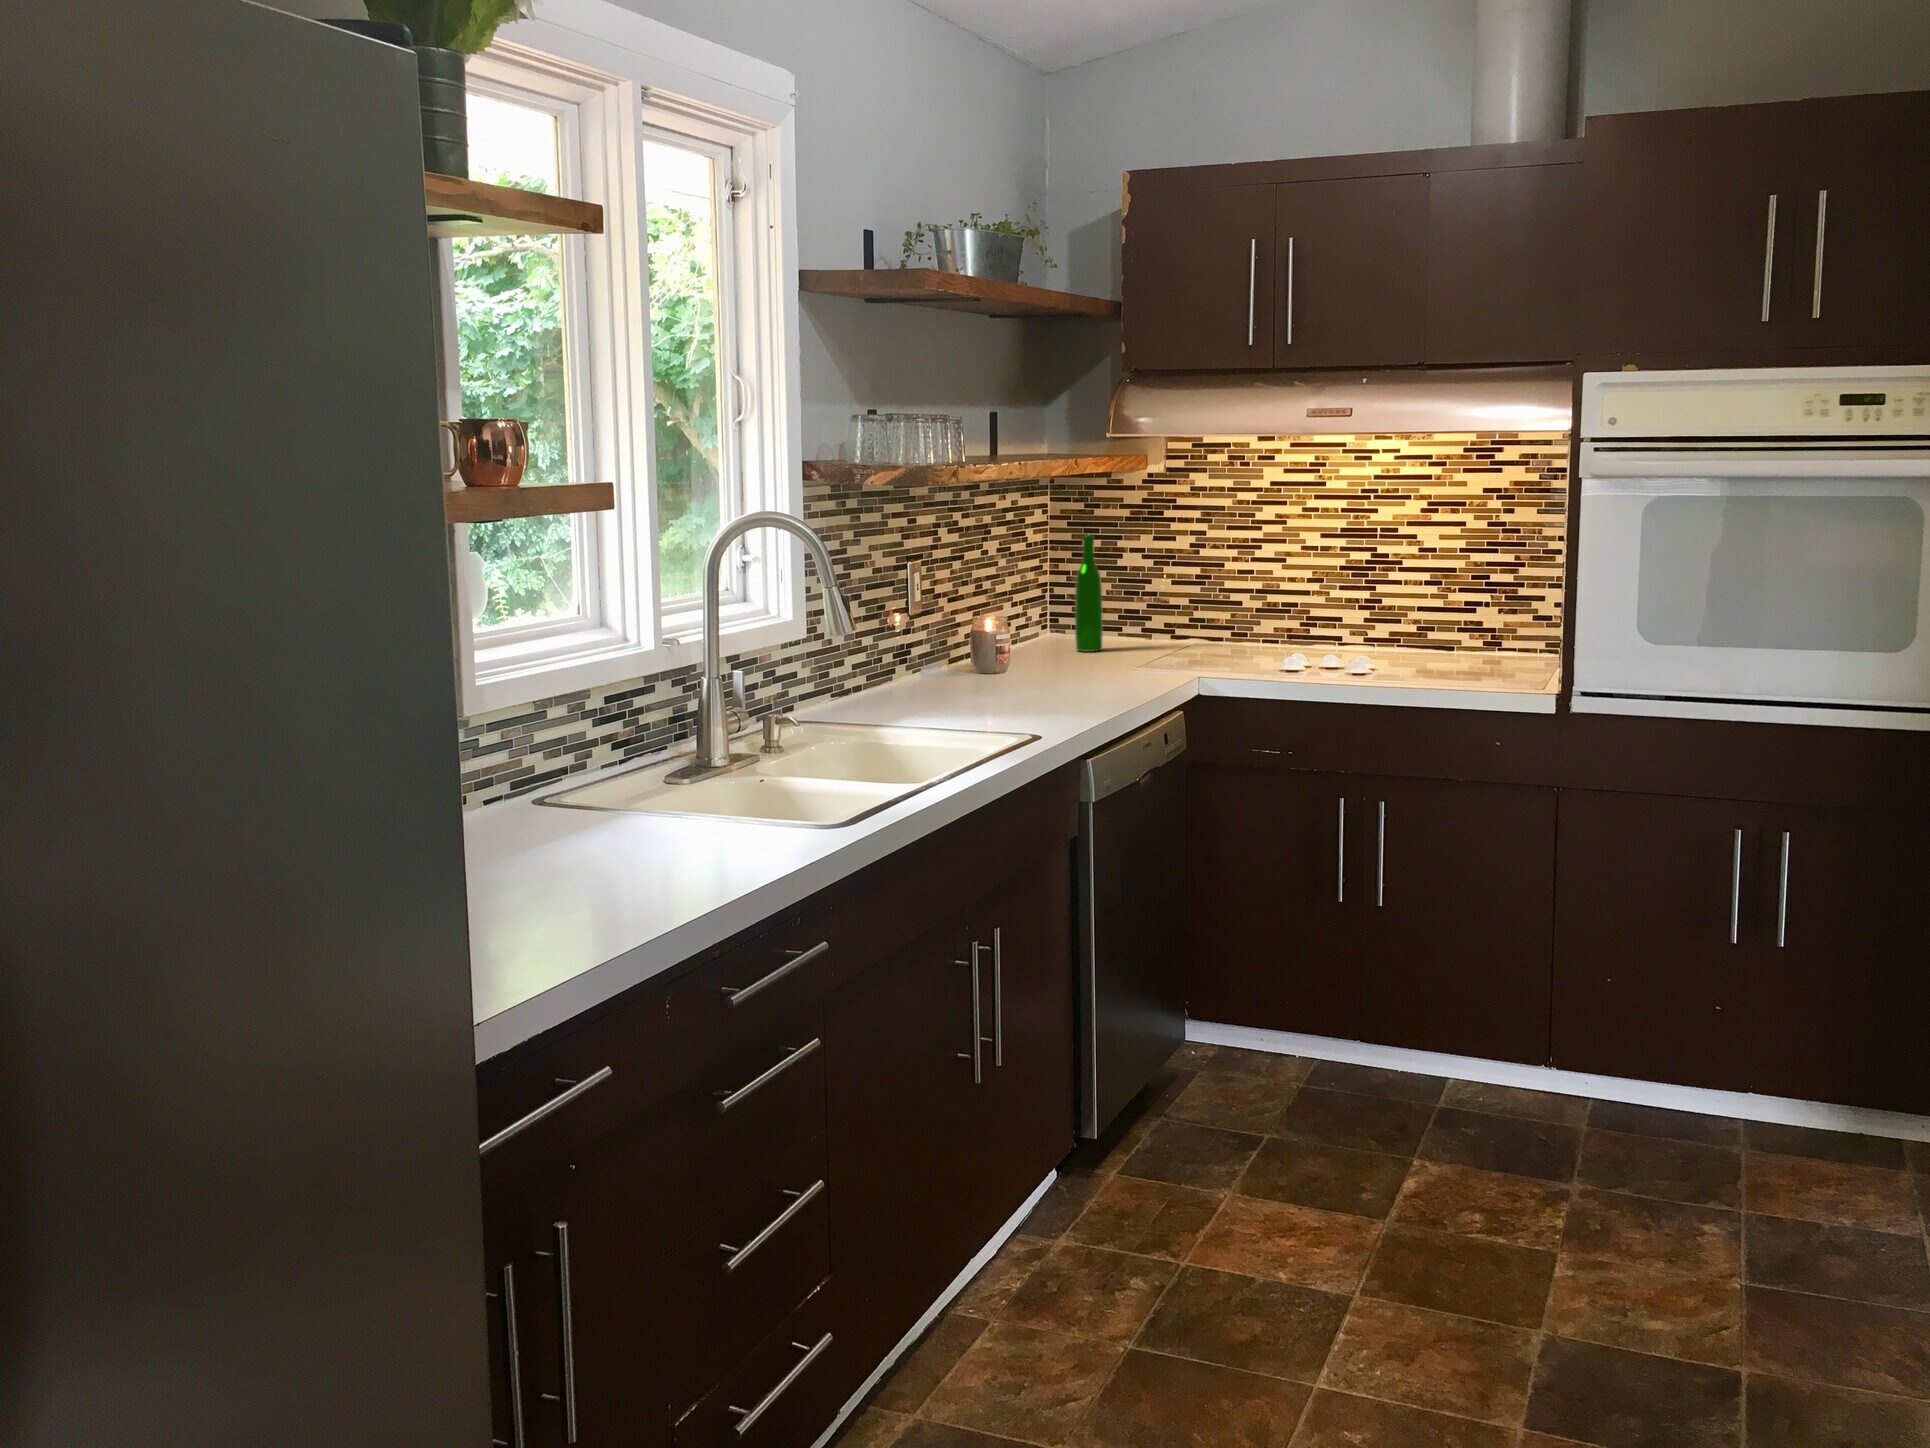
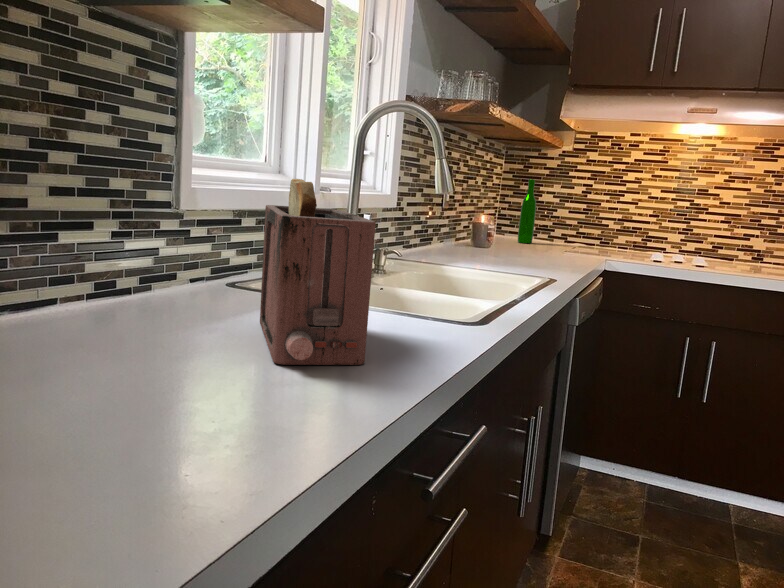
toaster: none [562,688,673,892] -> present [260,179,376,365]

